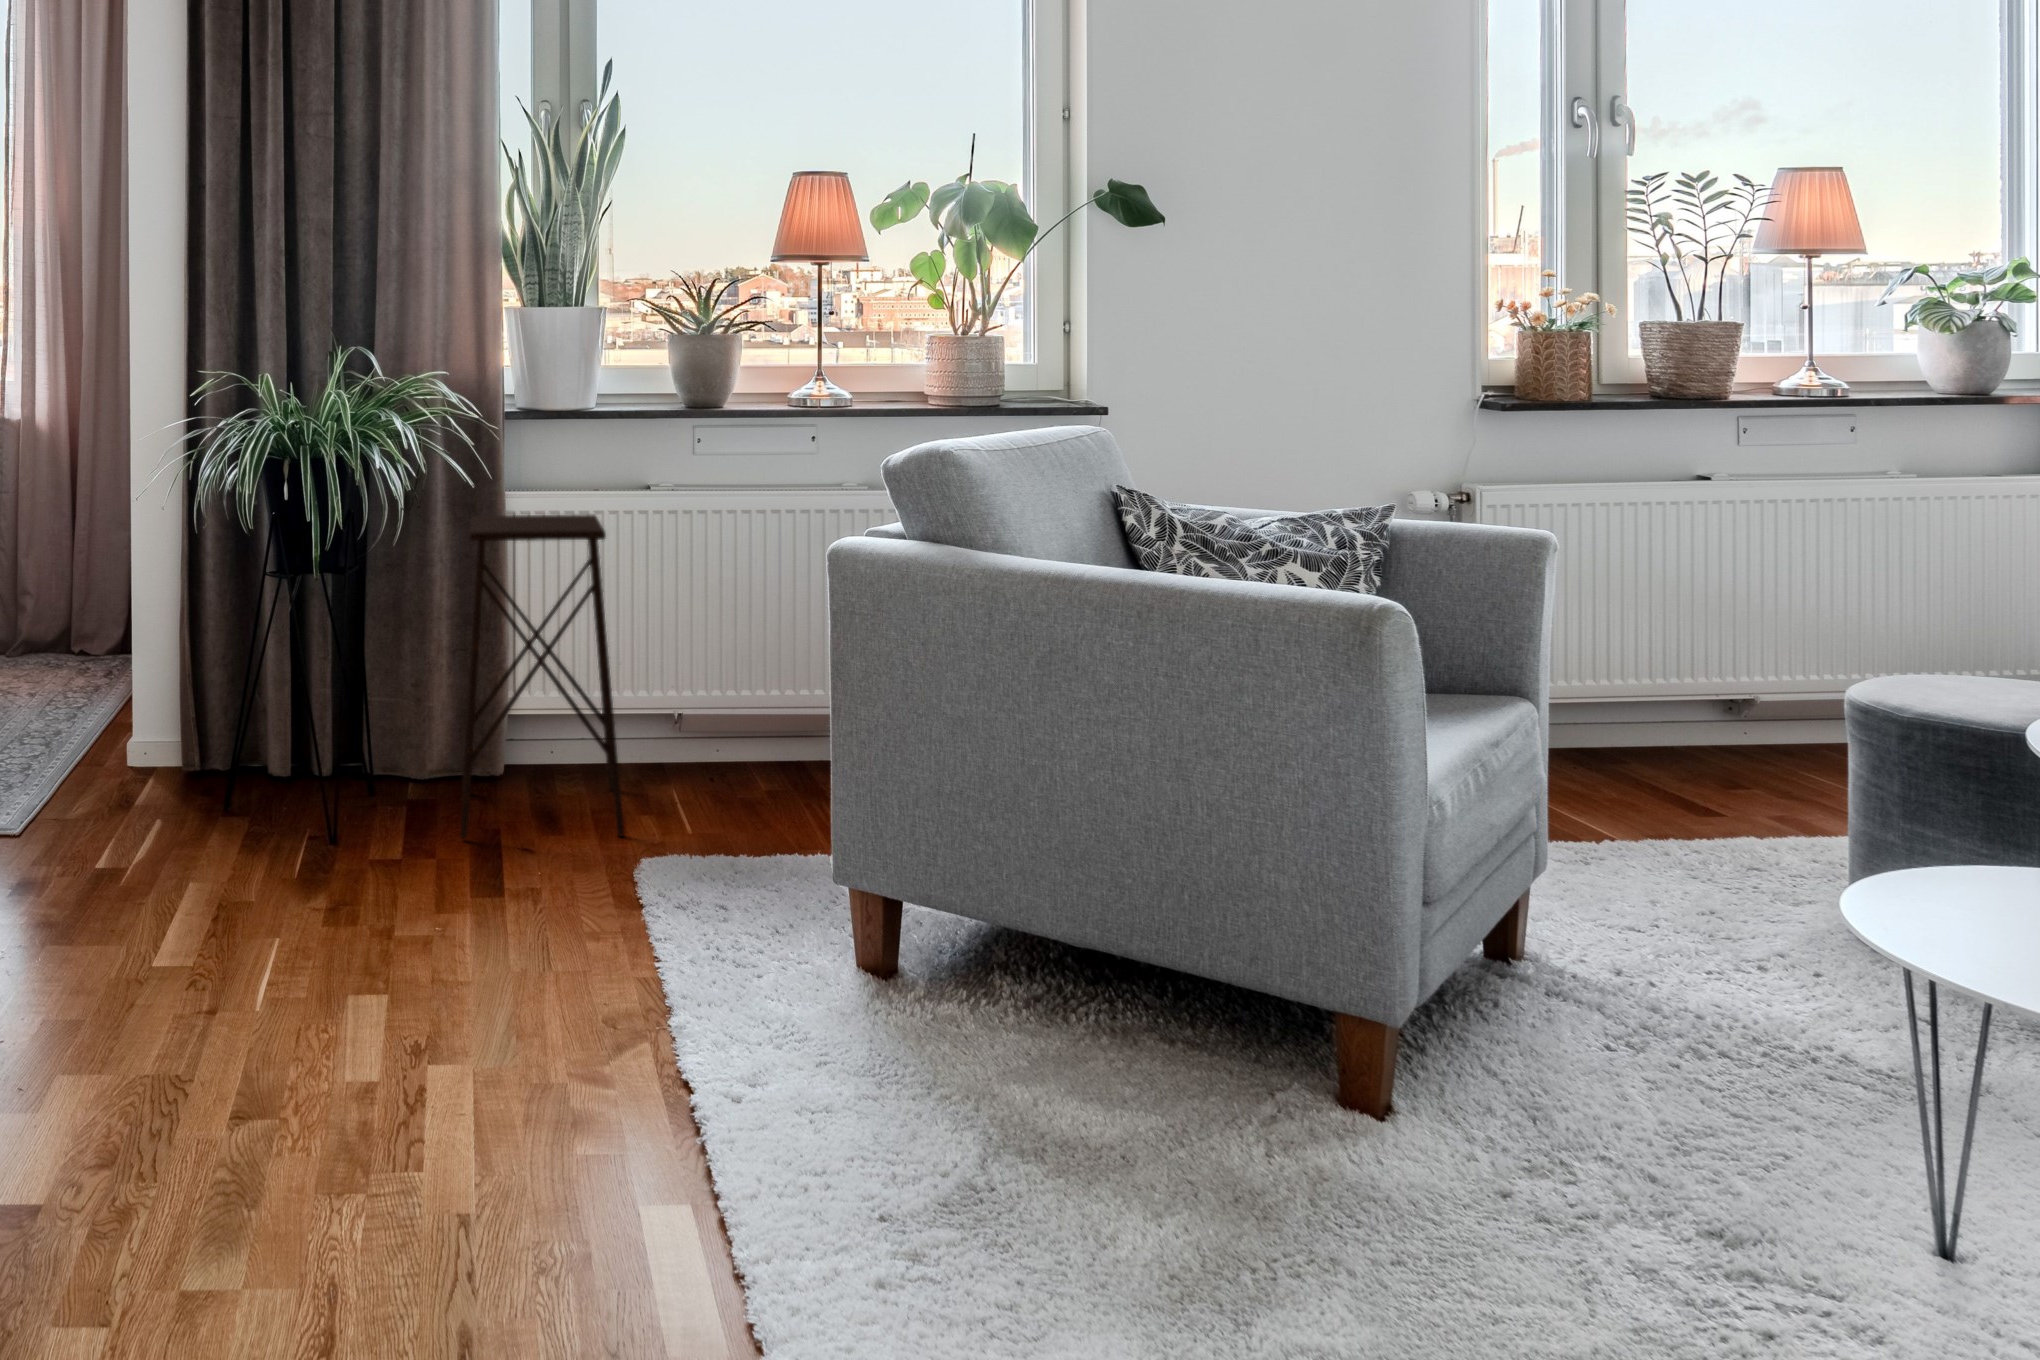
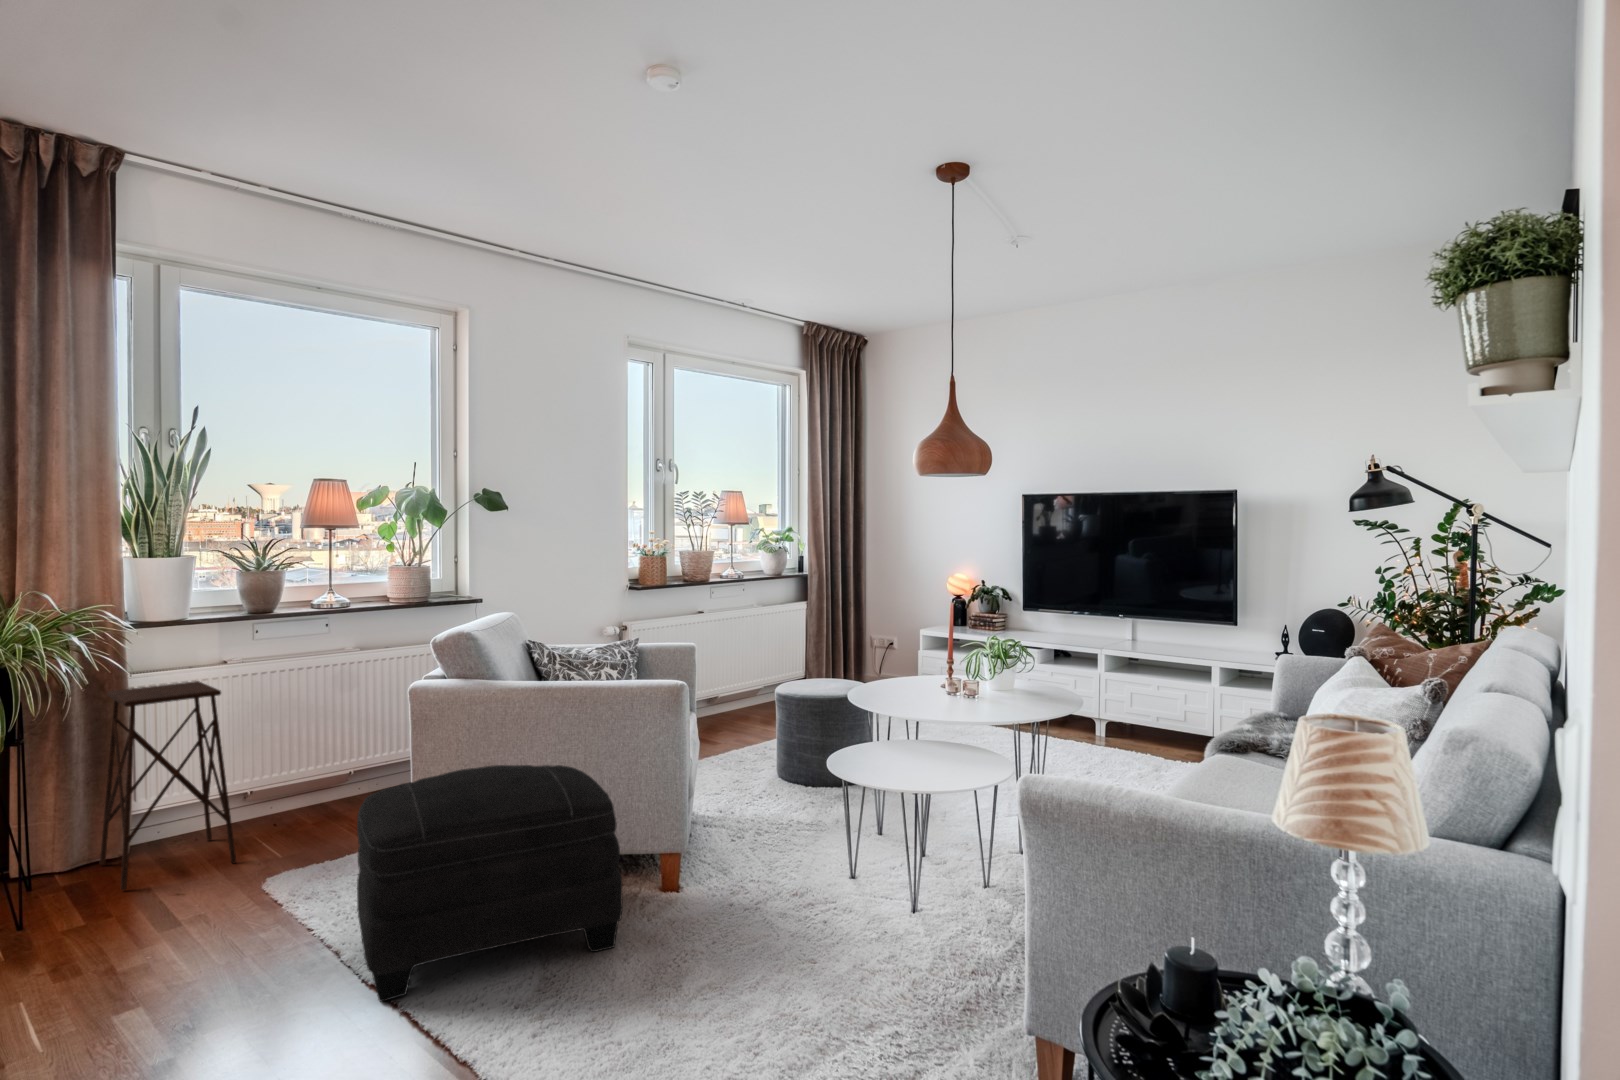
ottoman: none [654,736,1230,1255] -> present [357,765,623,1002]

